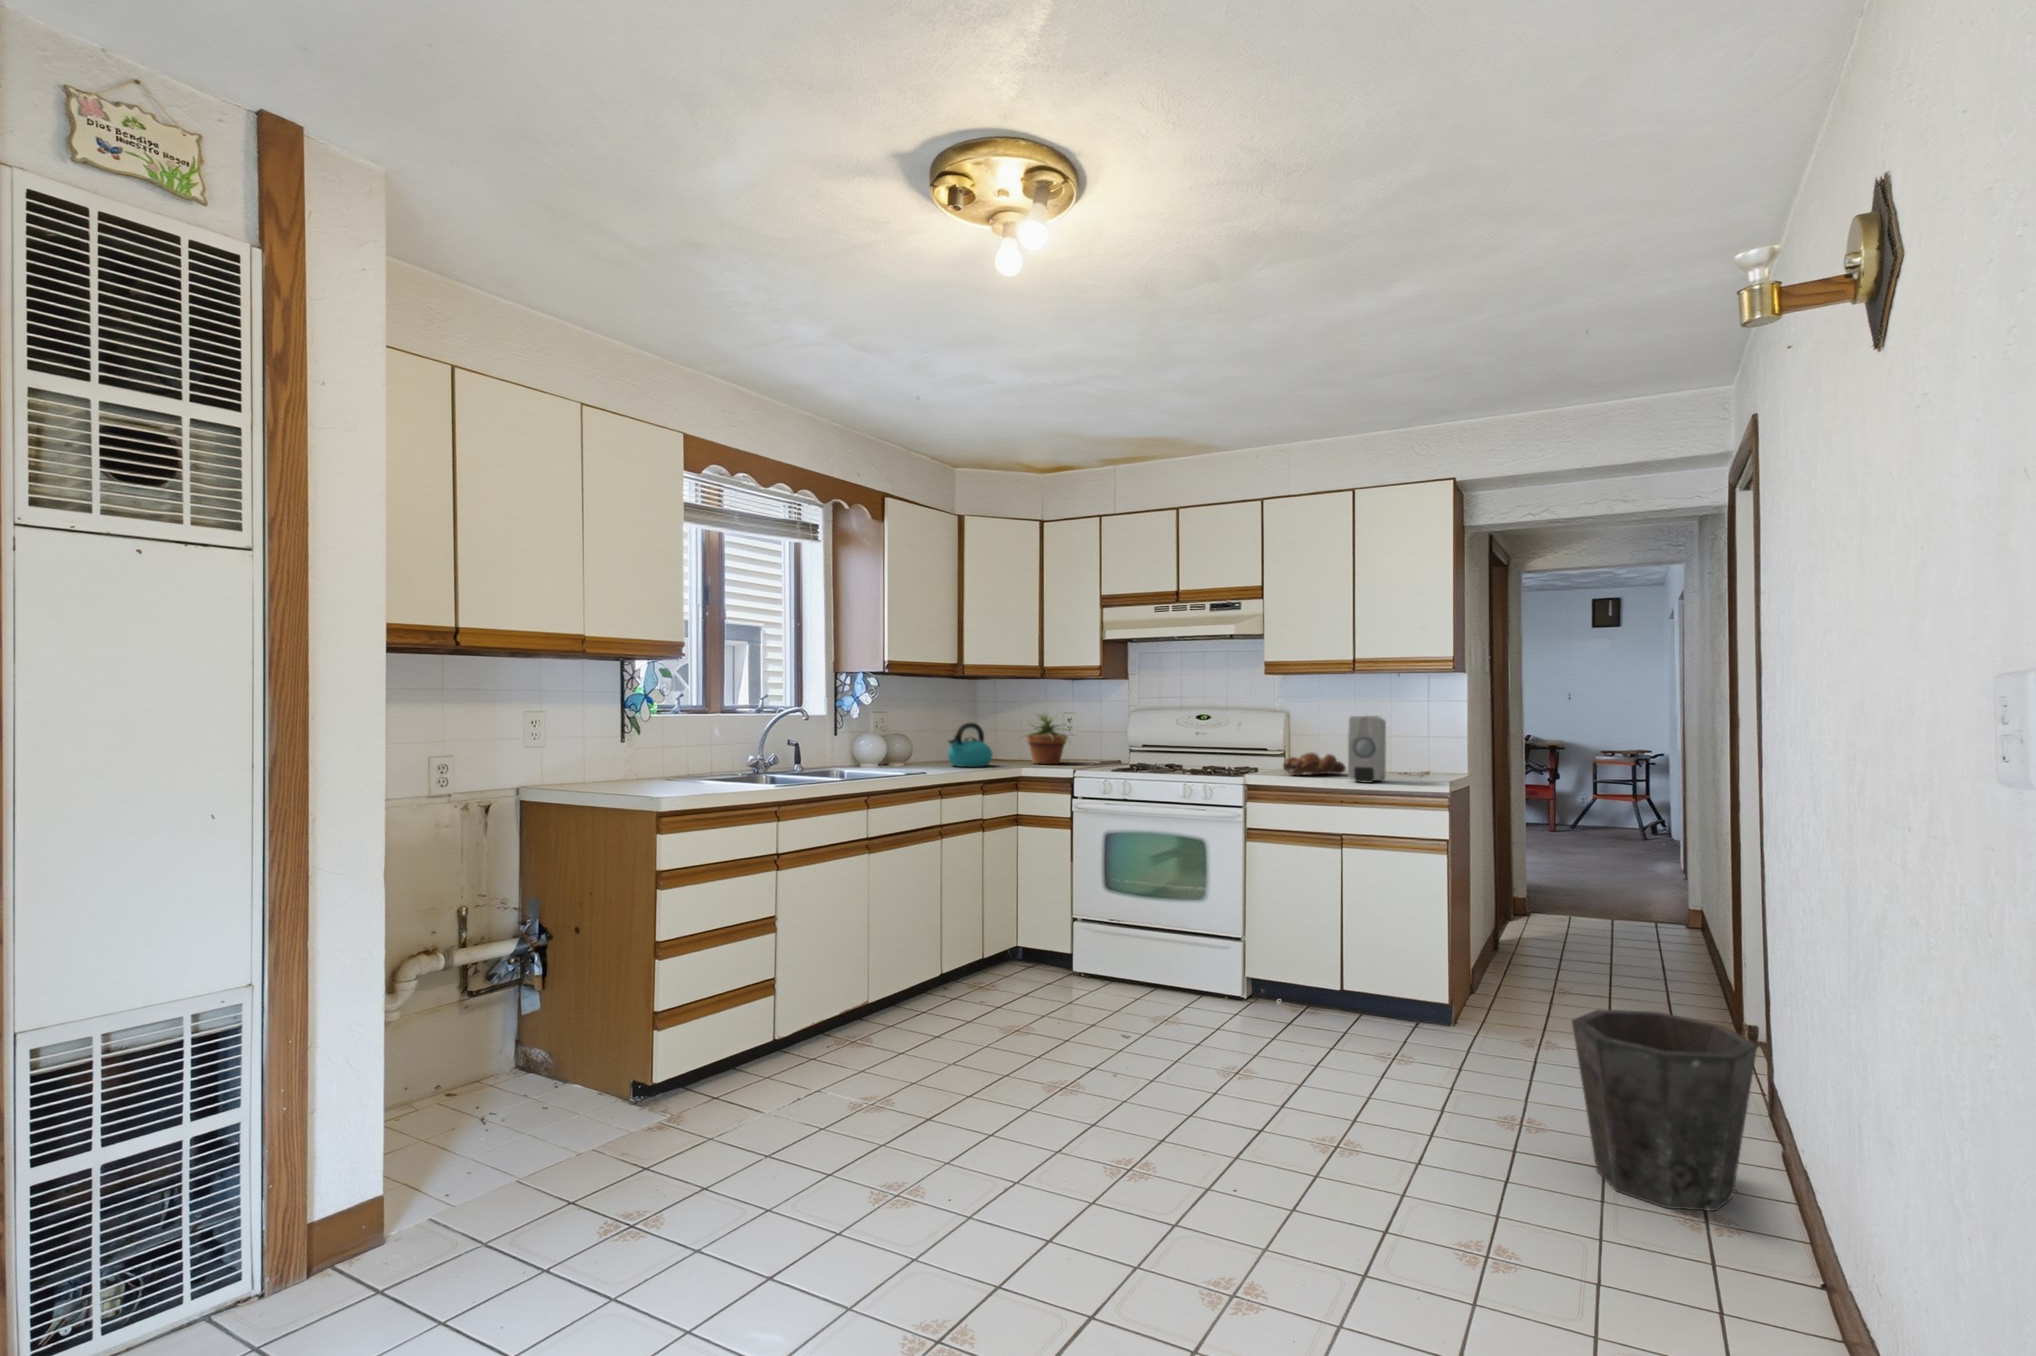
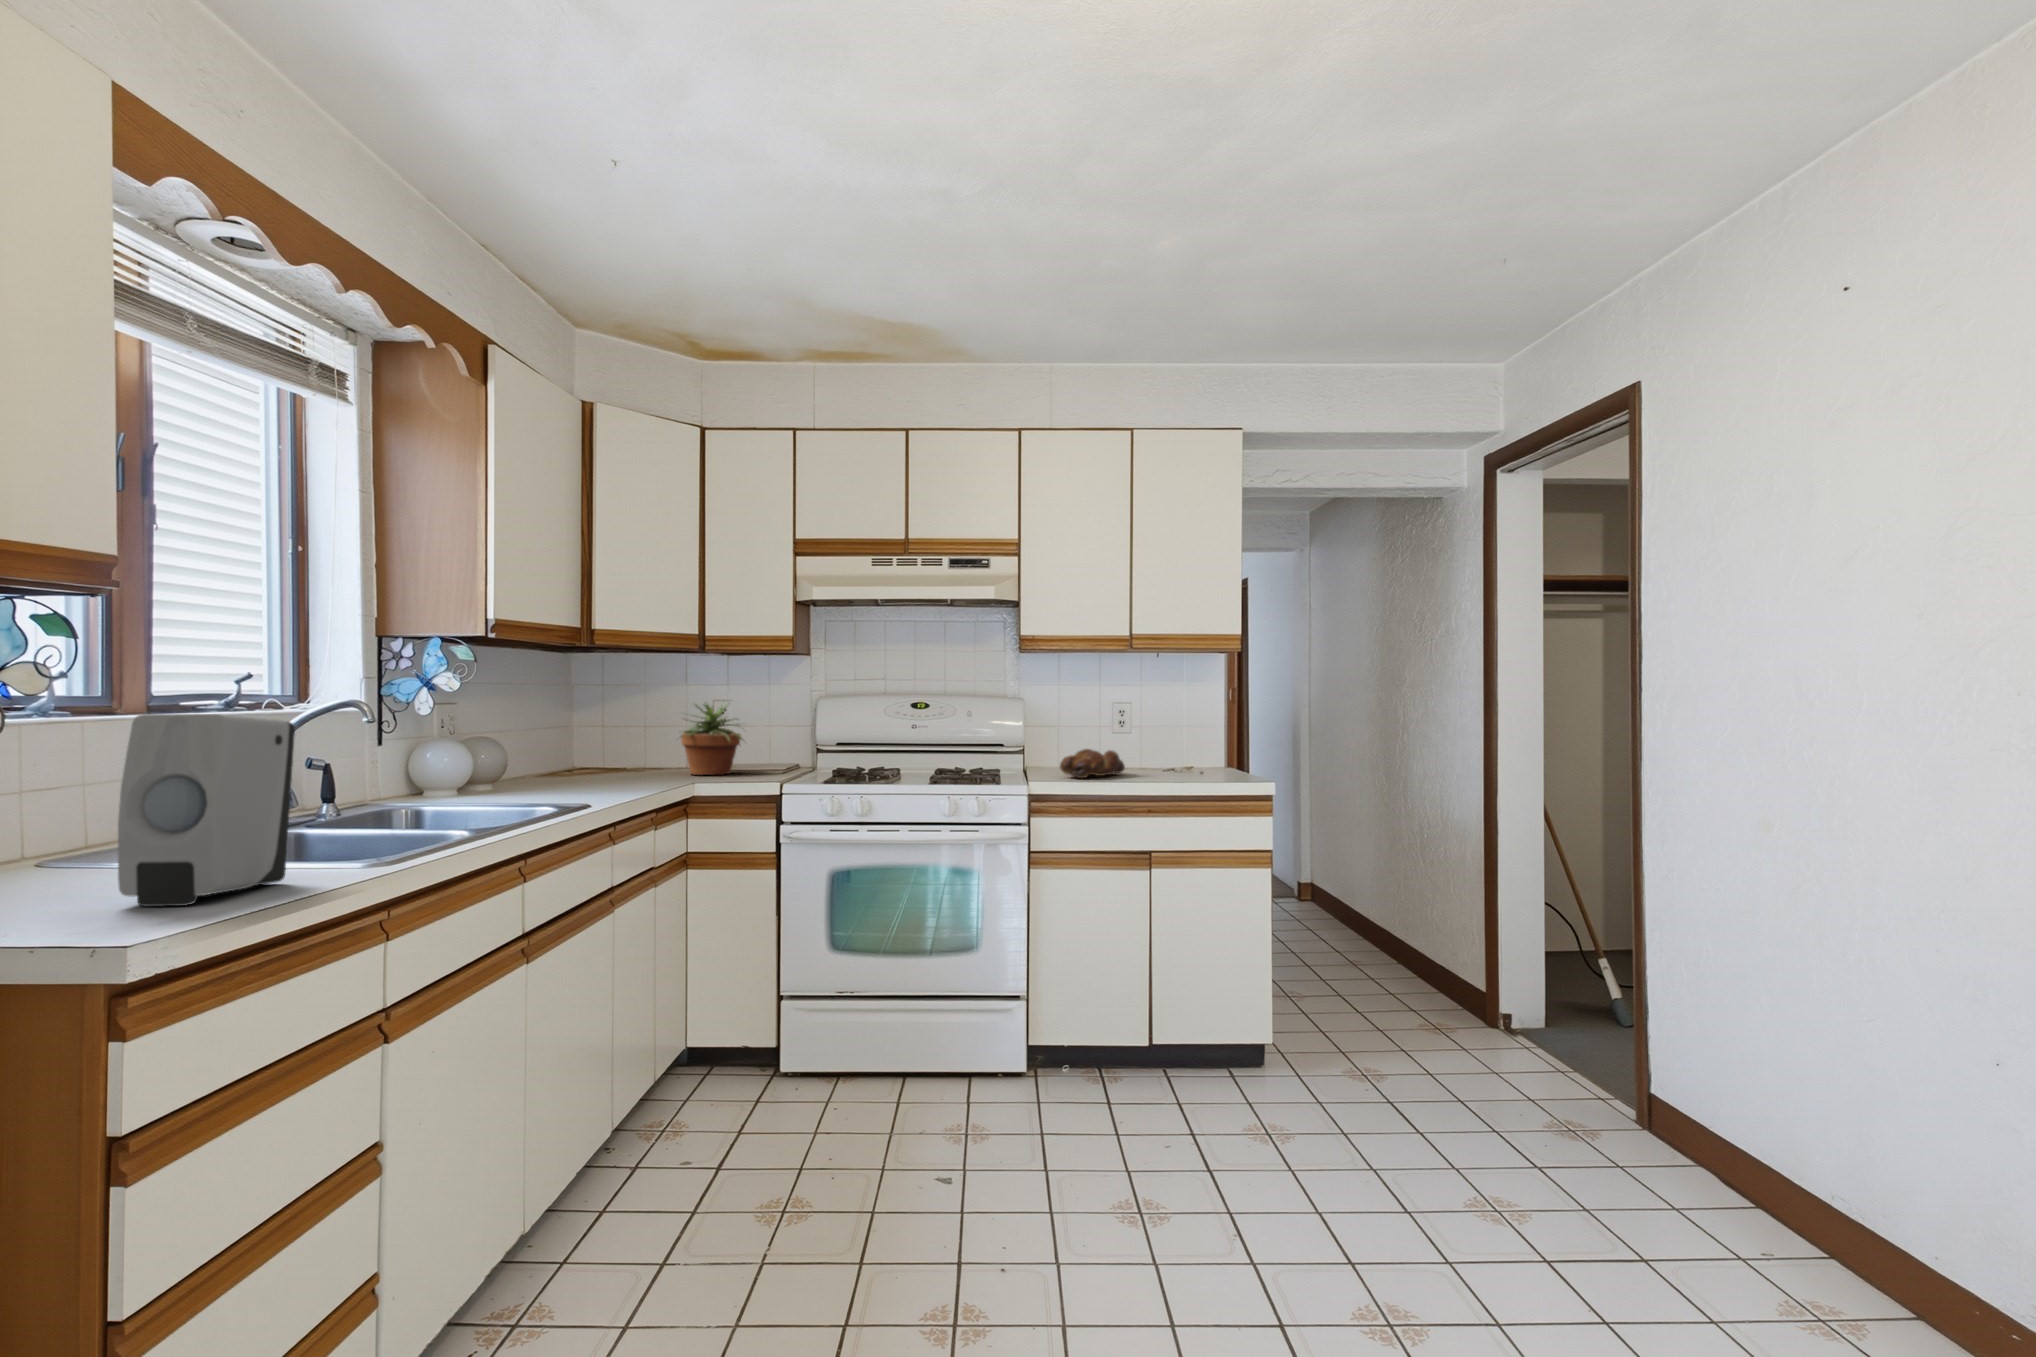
soap dispenser: present [1348,716,1386,783] -> present [118,714,295,906]
kettle: present [948,723,993,767] -> none [569,719,643,786]
waste bin: present [1572,1010,1757,1211] -> none [1604,1040,1826,1289]

